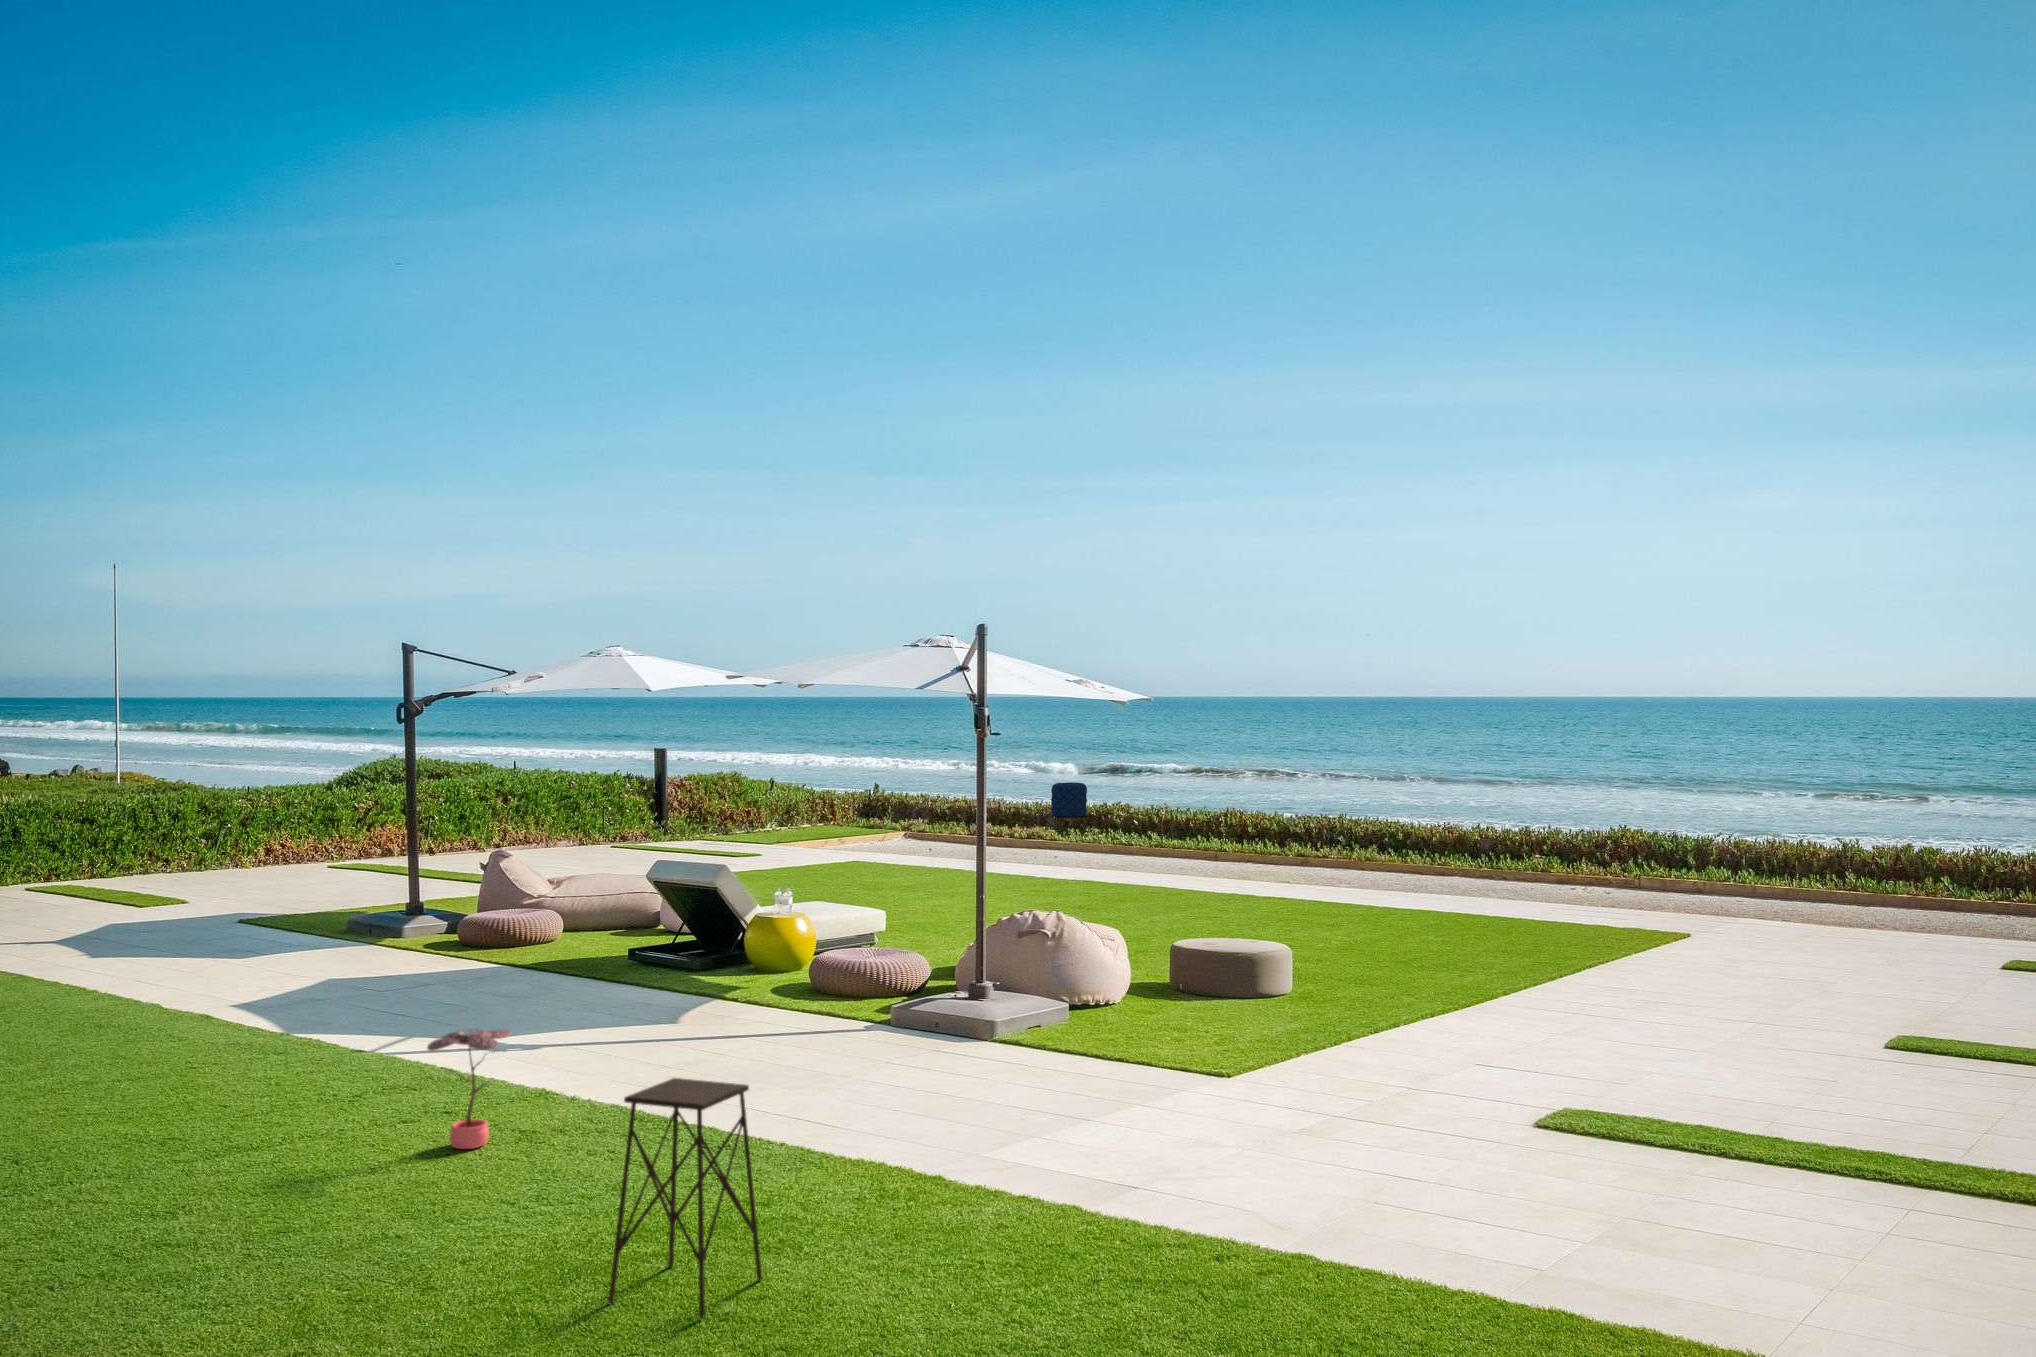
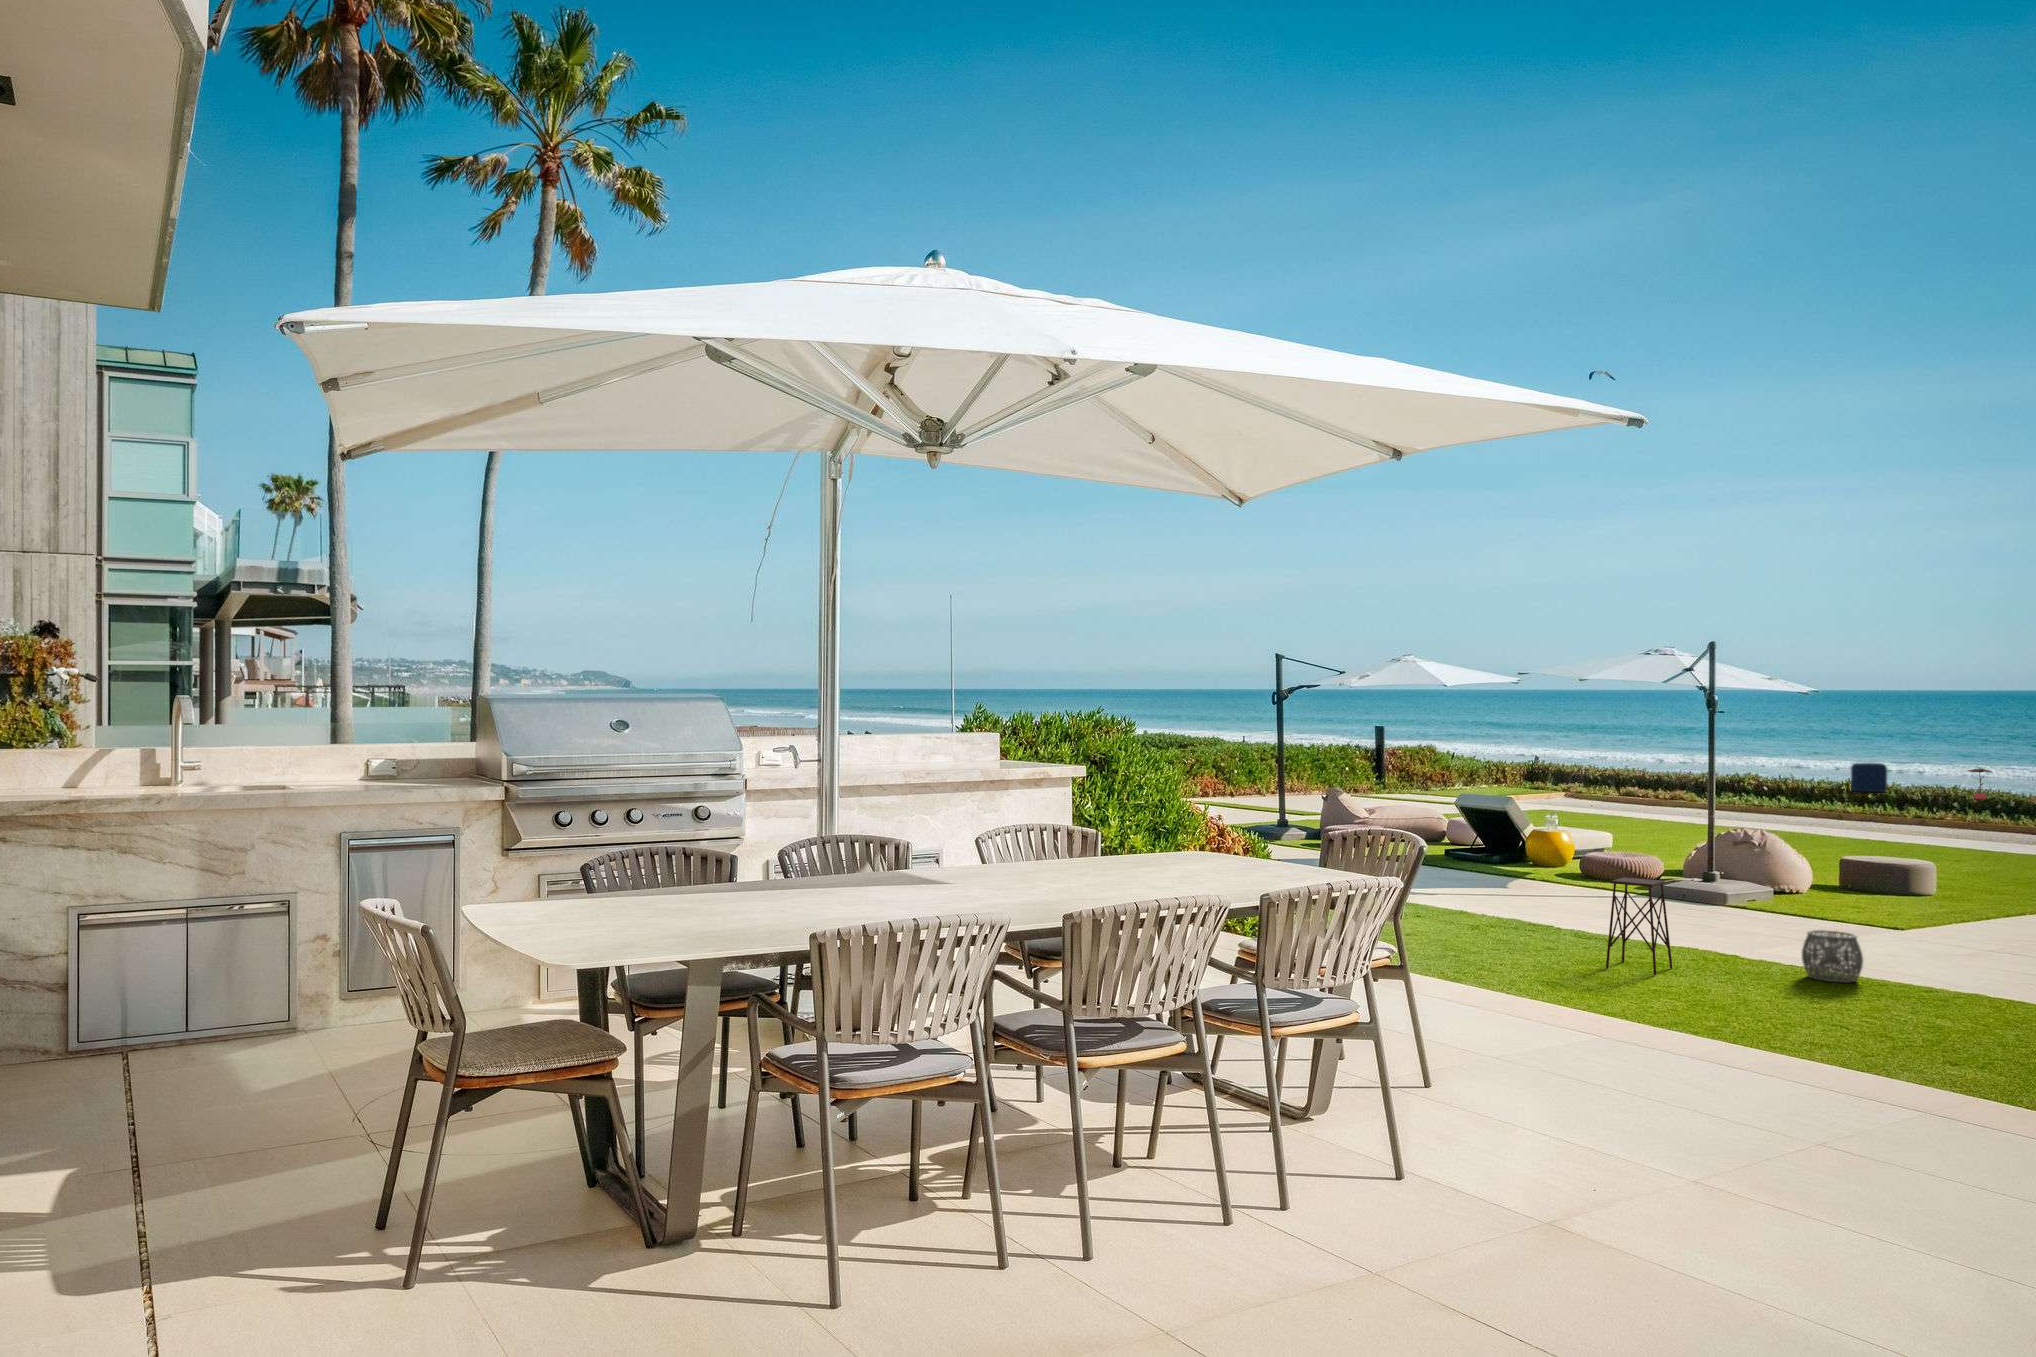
pouf: present [1051,782,1087,817] -> present [1851,763,1887,792]
potted plant: present [427,1029,511,1149] -> present [1967,769,1992,800]
woven basket: none [1014,1167,1128,1292] -> present [1802,930,1863,983]

